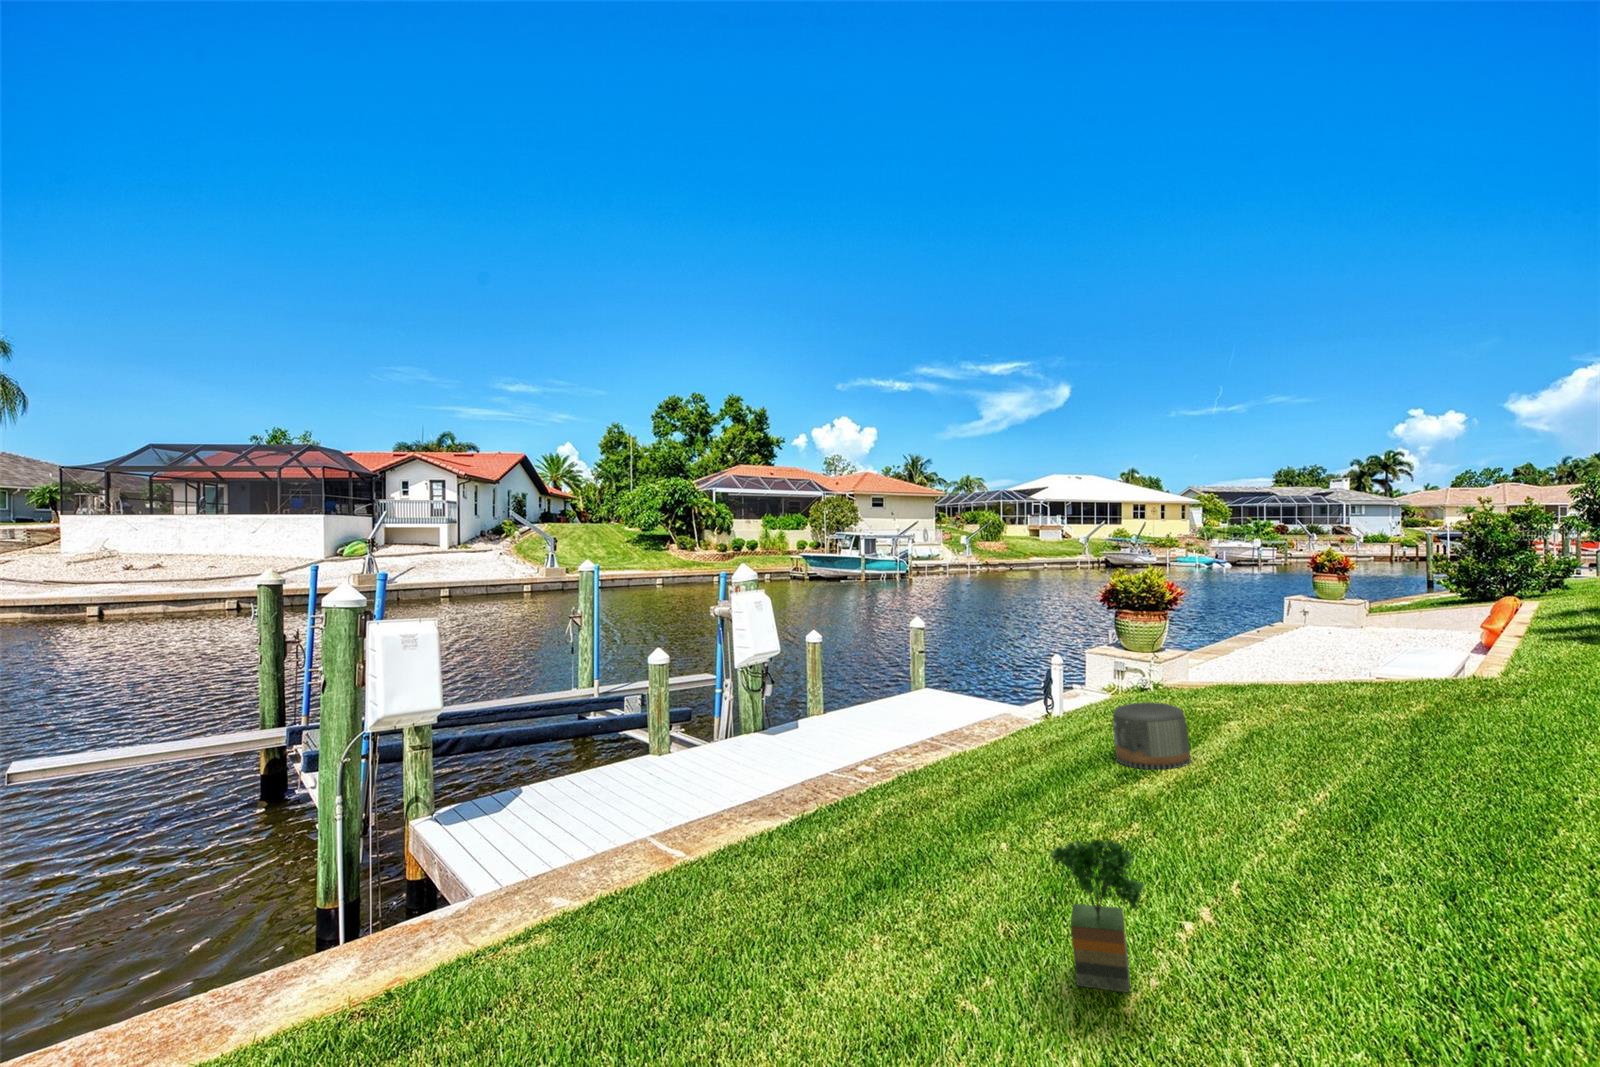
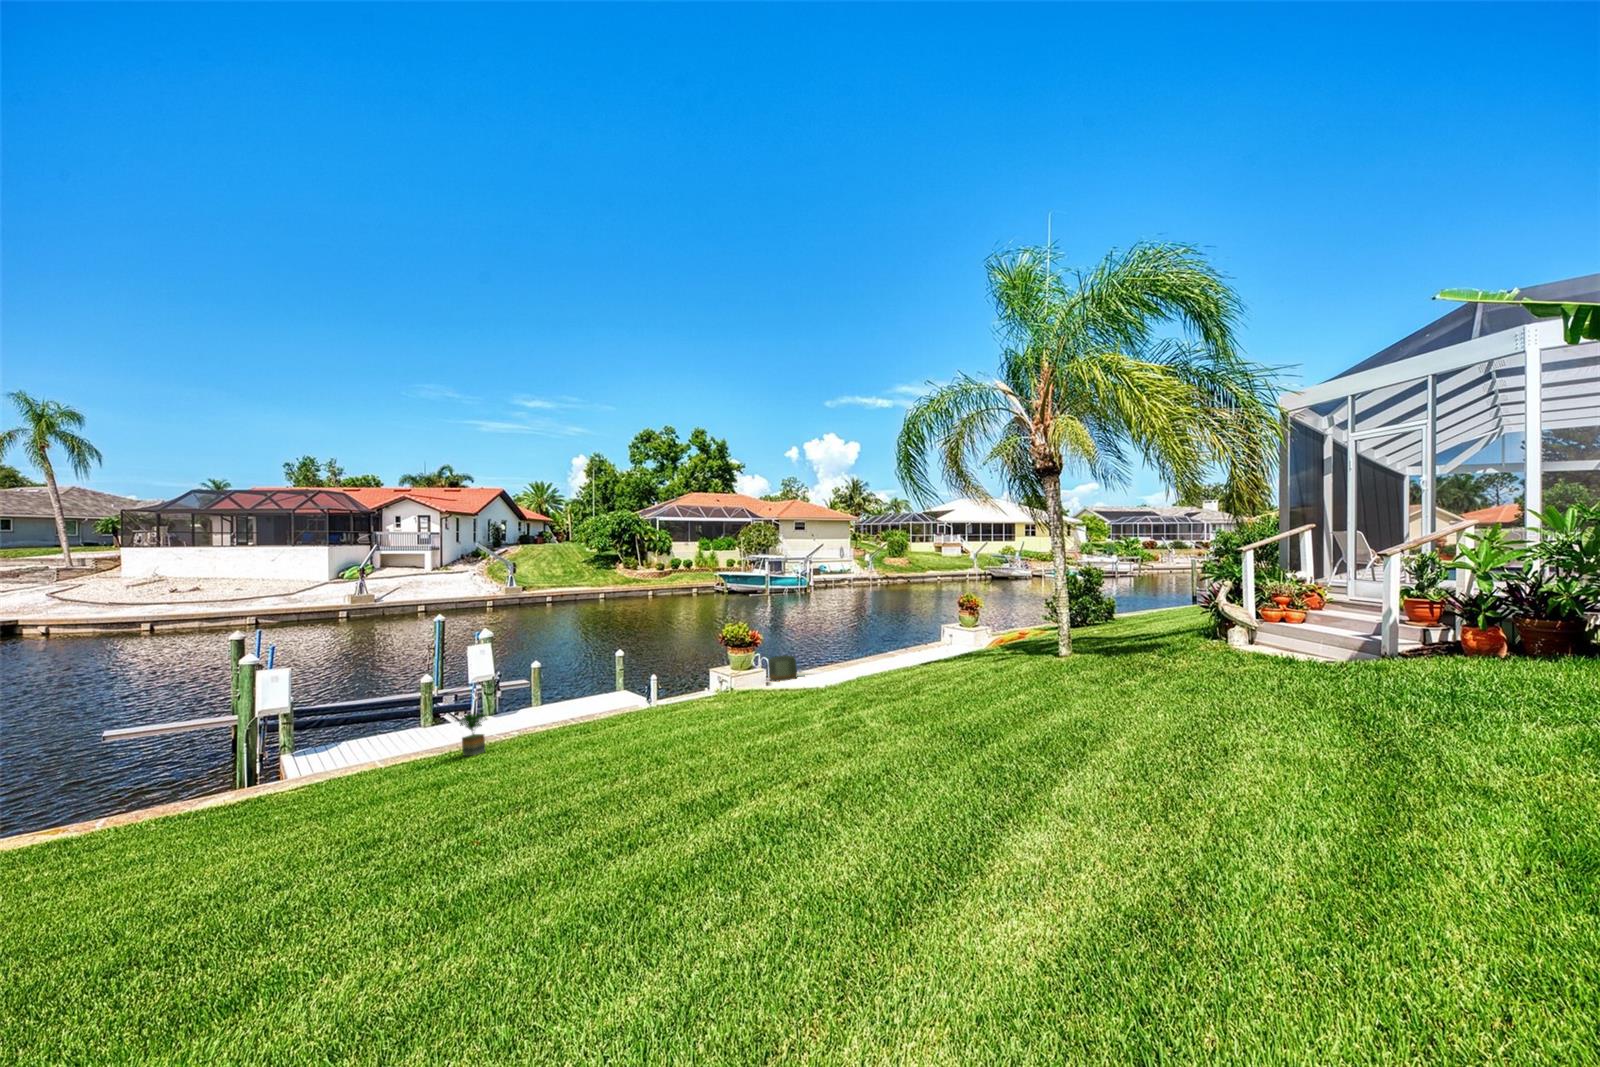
pouf: present [1113,702,1191,770] -> present [768,655,797,681]

